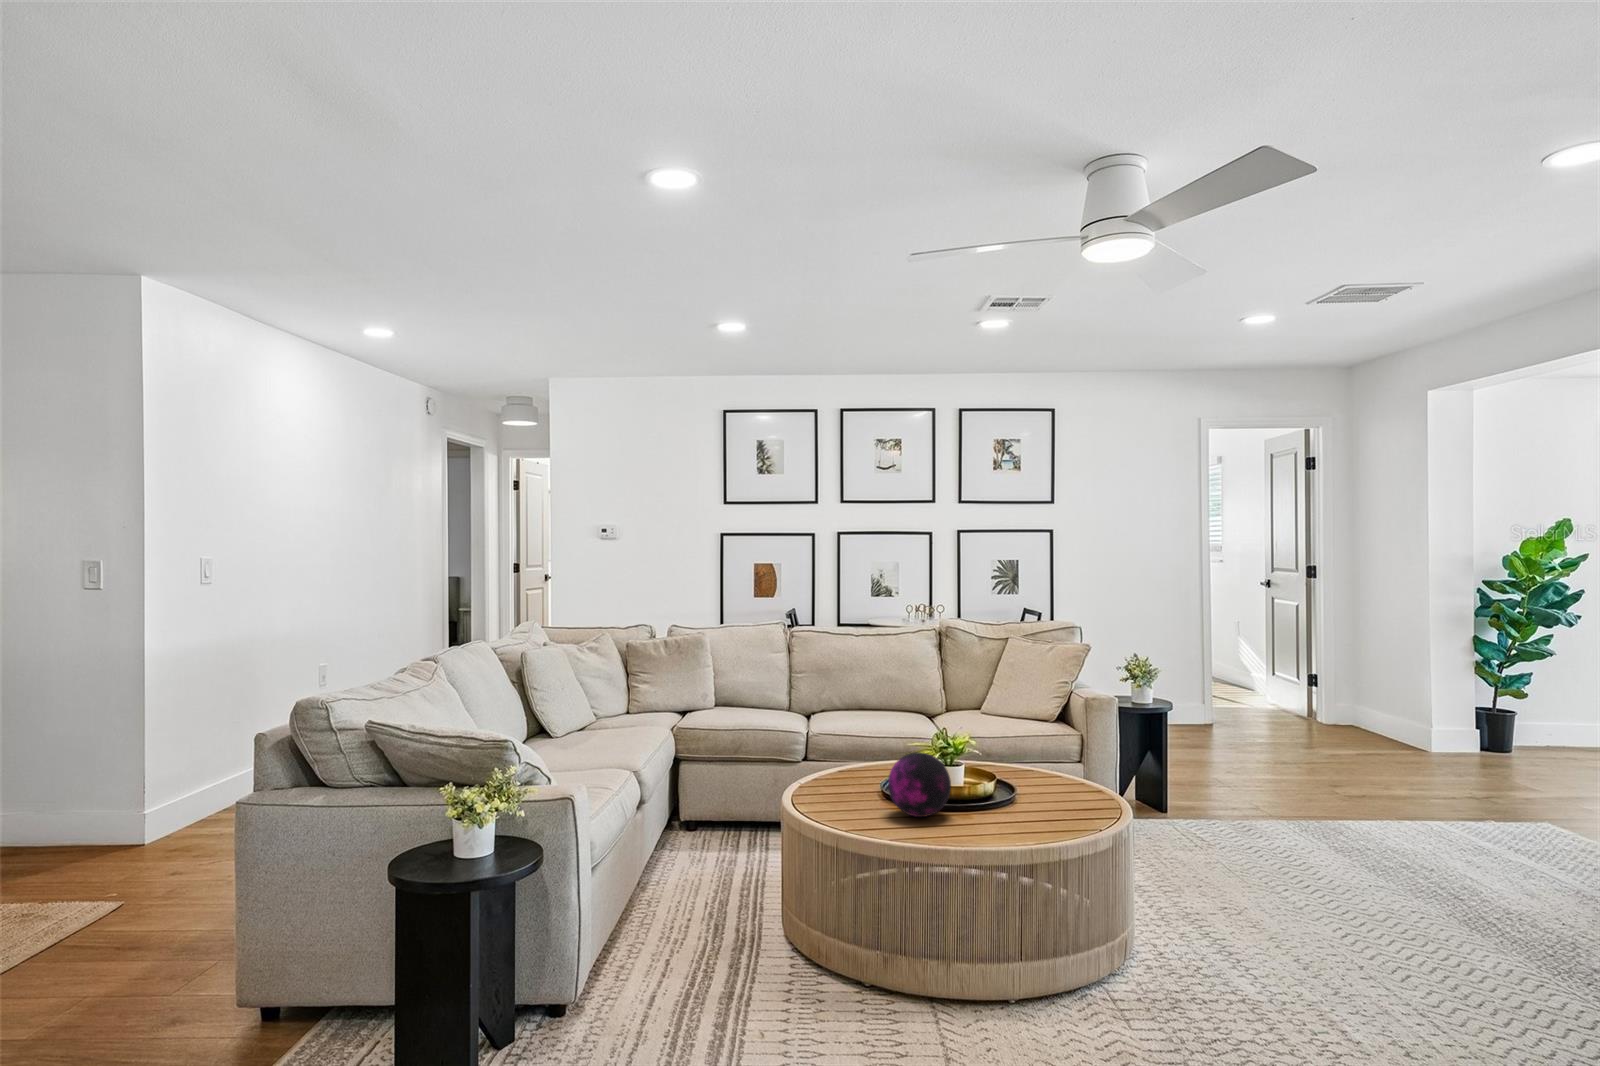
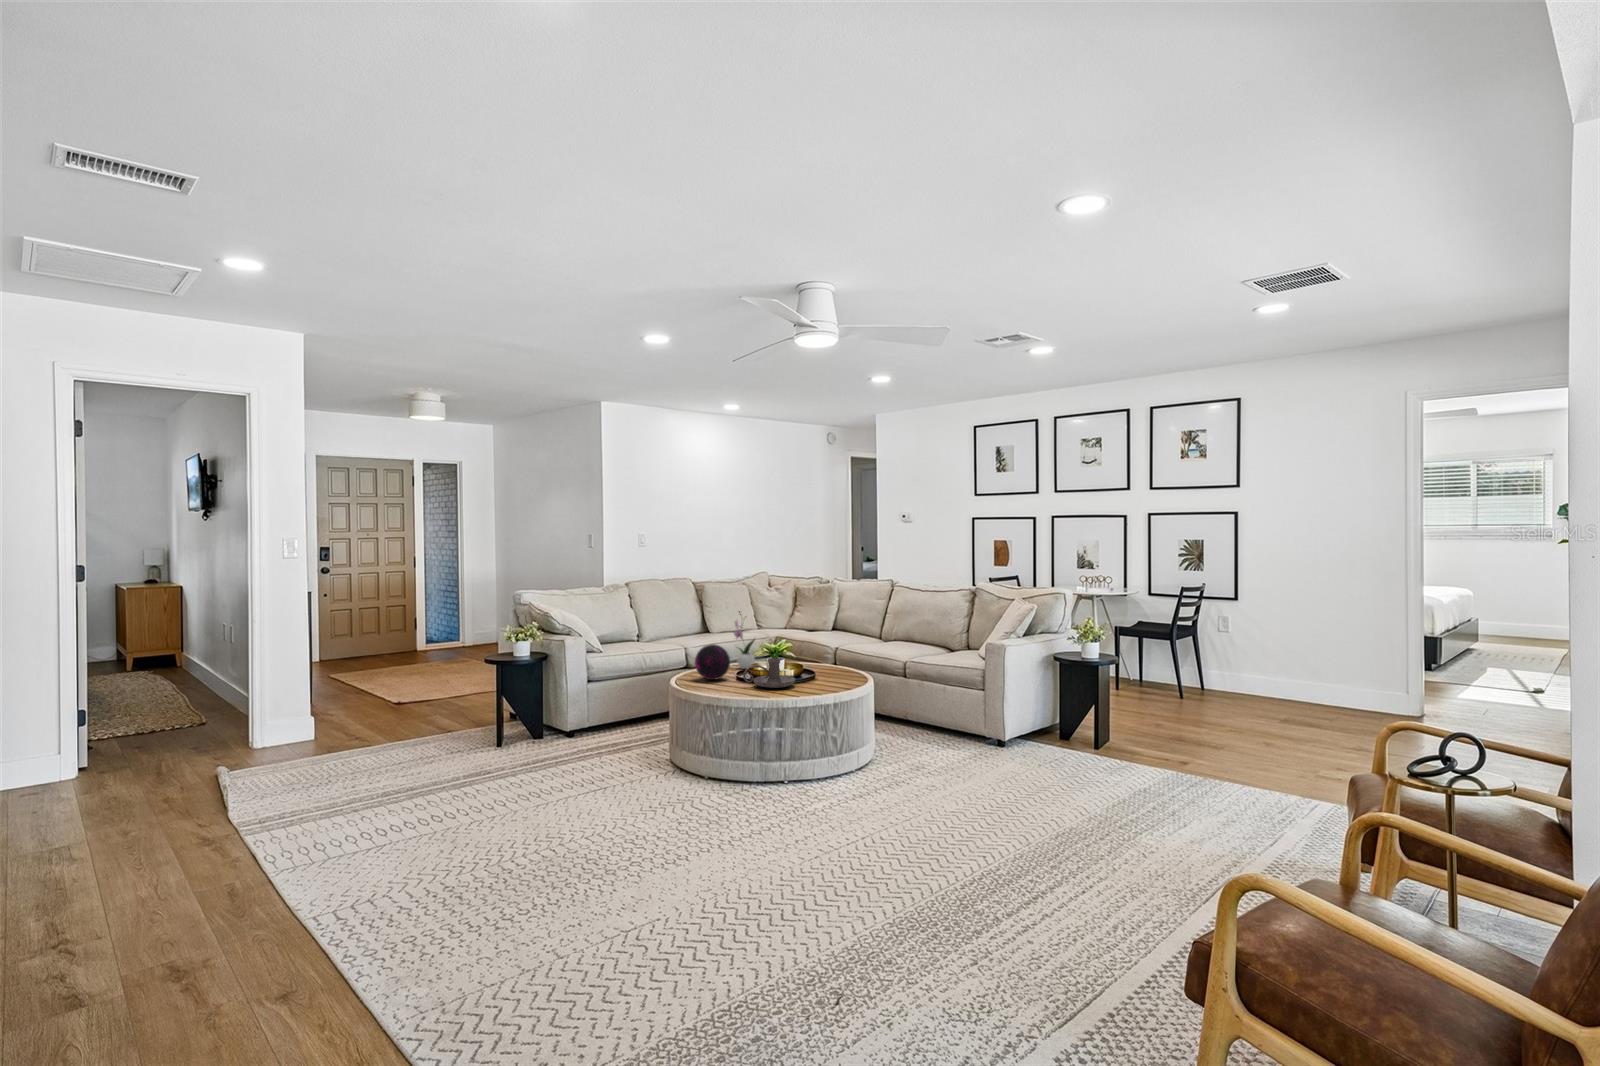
flower arrangement: none [835,688,878,788] -> present [734,611,756,669]
candle holder: none [1003,758,1074,809] -> present [743,658,795,688]

